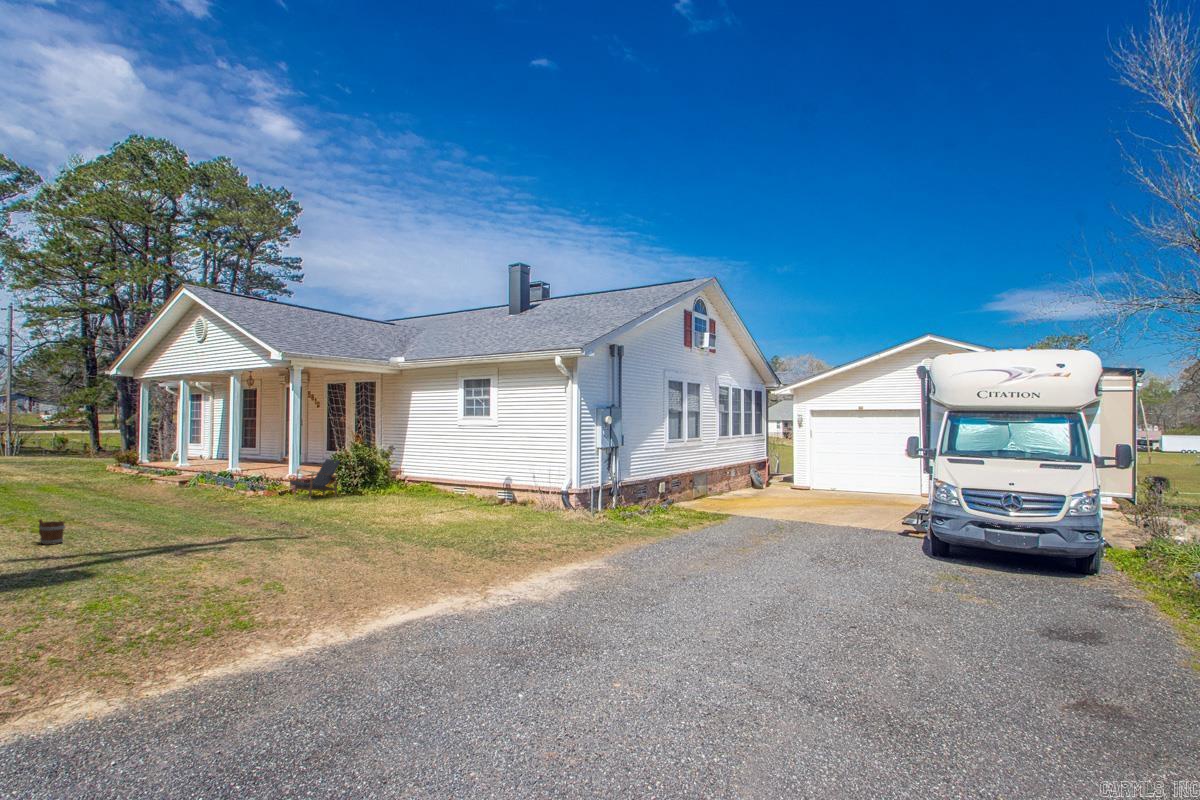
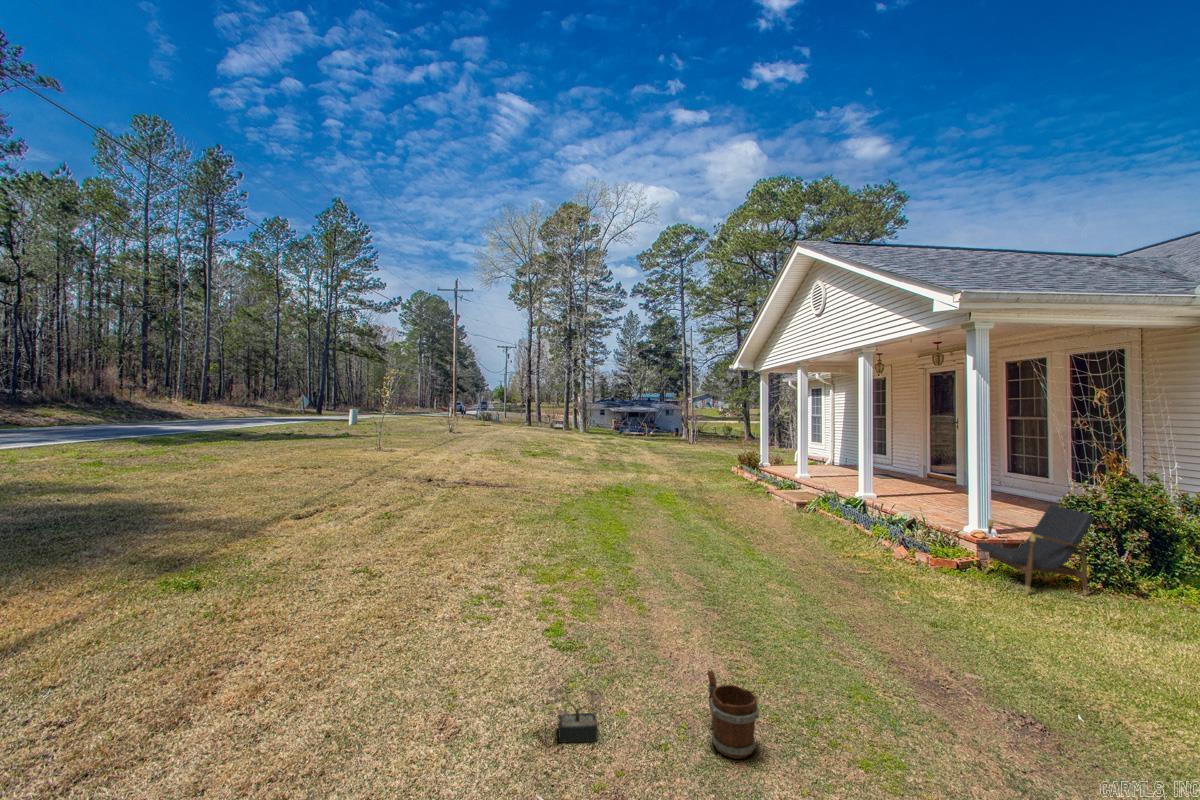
bucket: present [39,519,65,545] -> present [707,670,759,759]
decorative plant: none [69,526,104,550] -> present [542,676,608,743]

